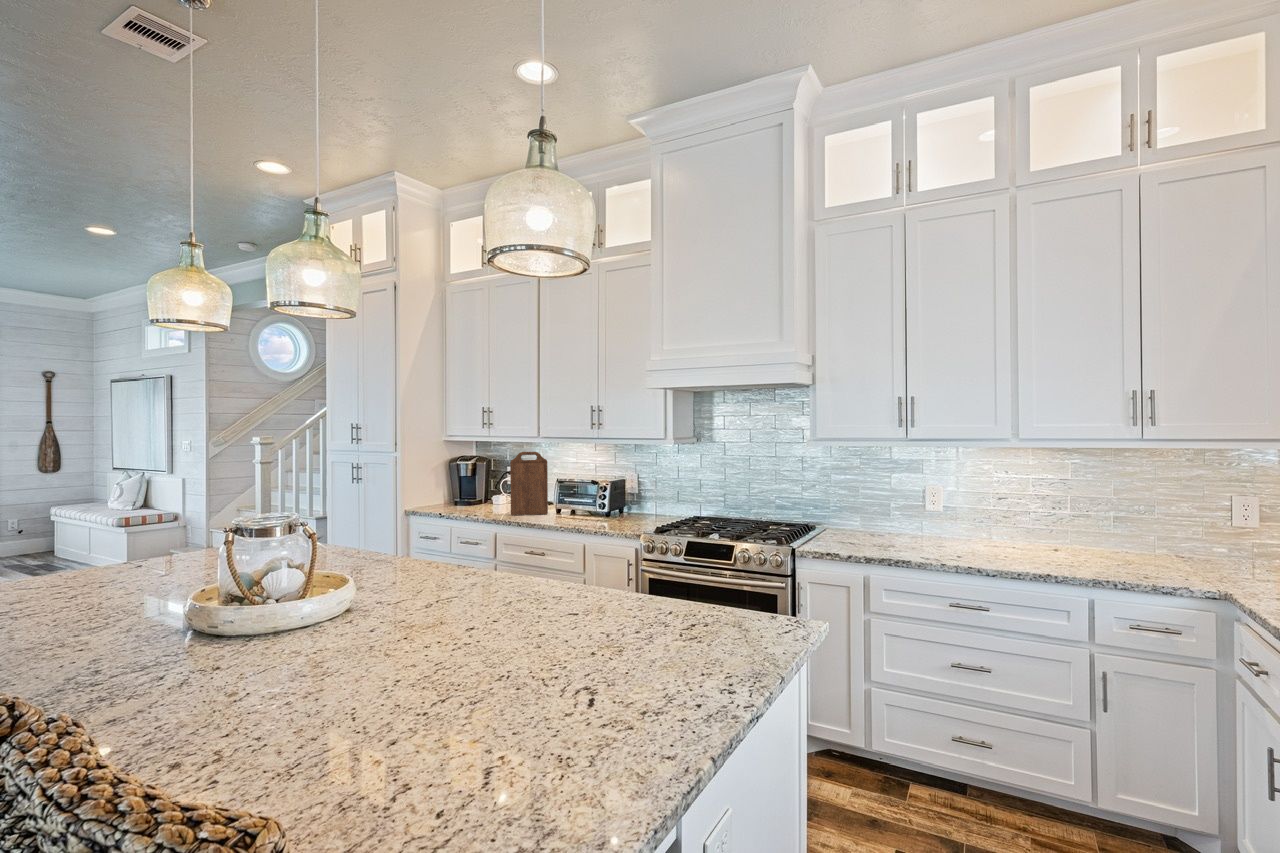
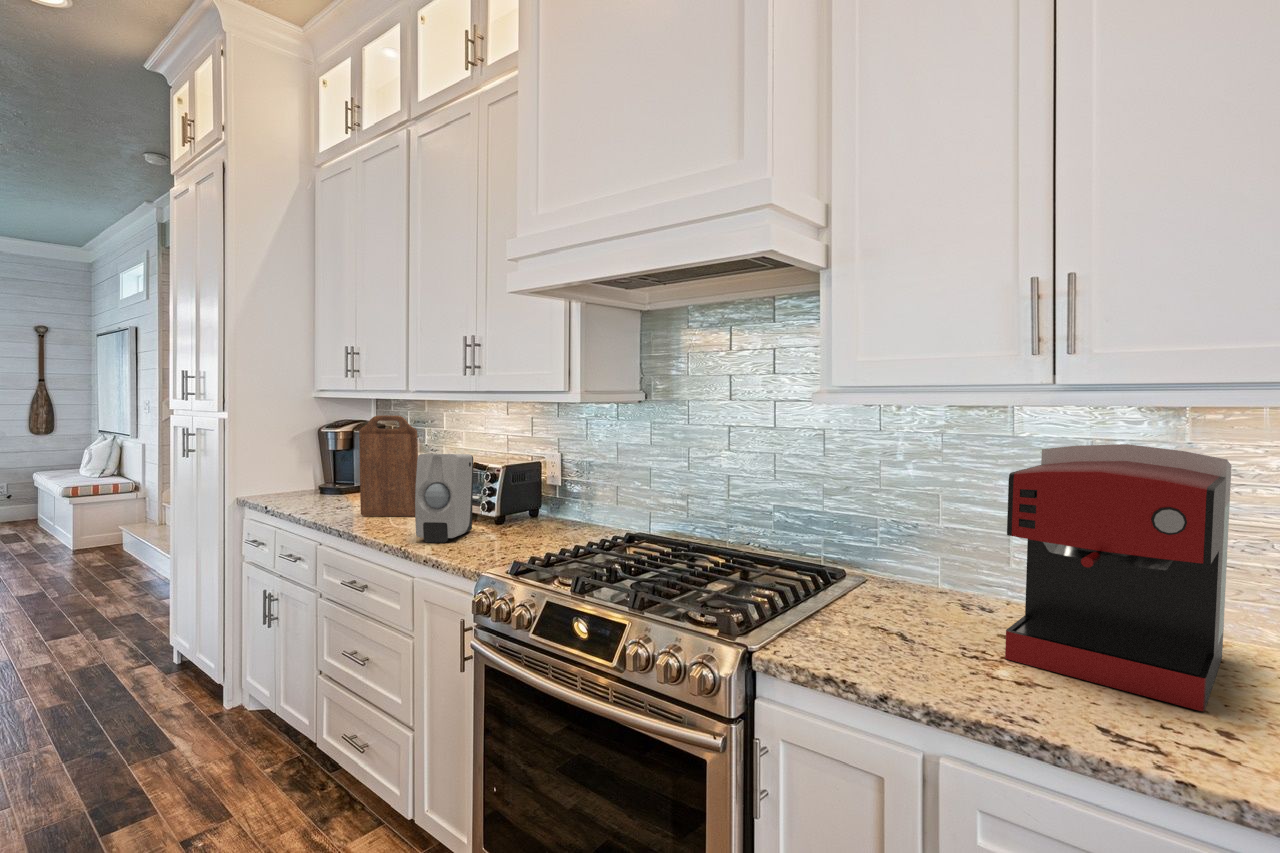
coffee maker: none [891,459,971,553] -> present [1005,444,1231,711]
soap dispenser: none [577,473,600,524] -> present [415,454,473,543]

